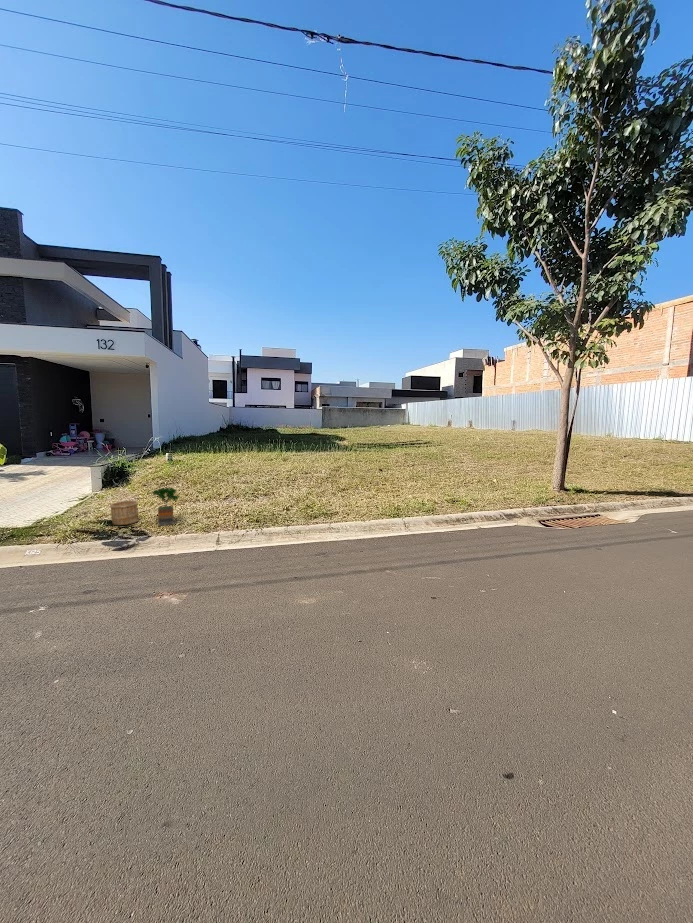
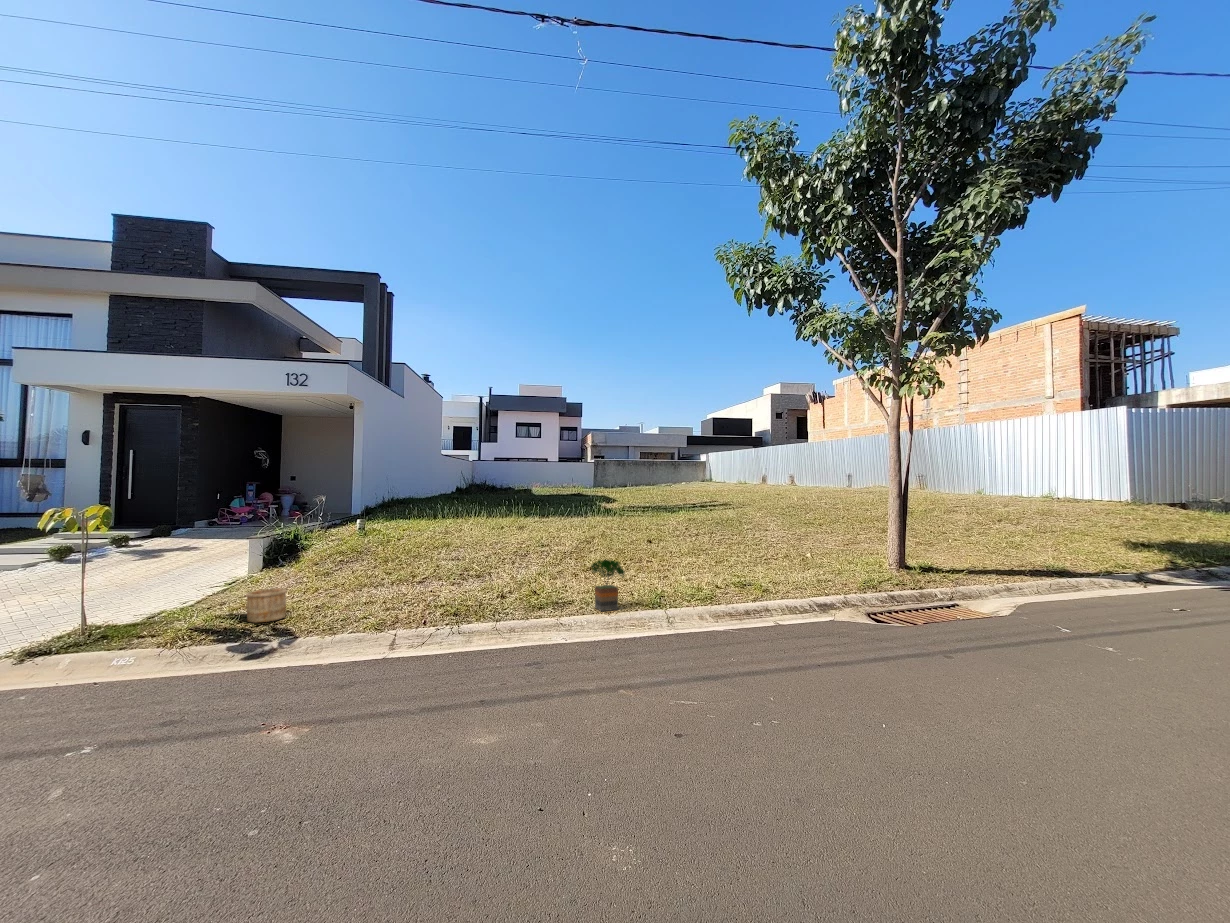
potted tree: present [153,488,179,526] -> present [591,560,625,611]

